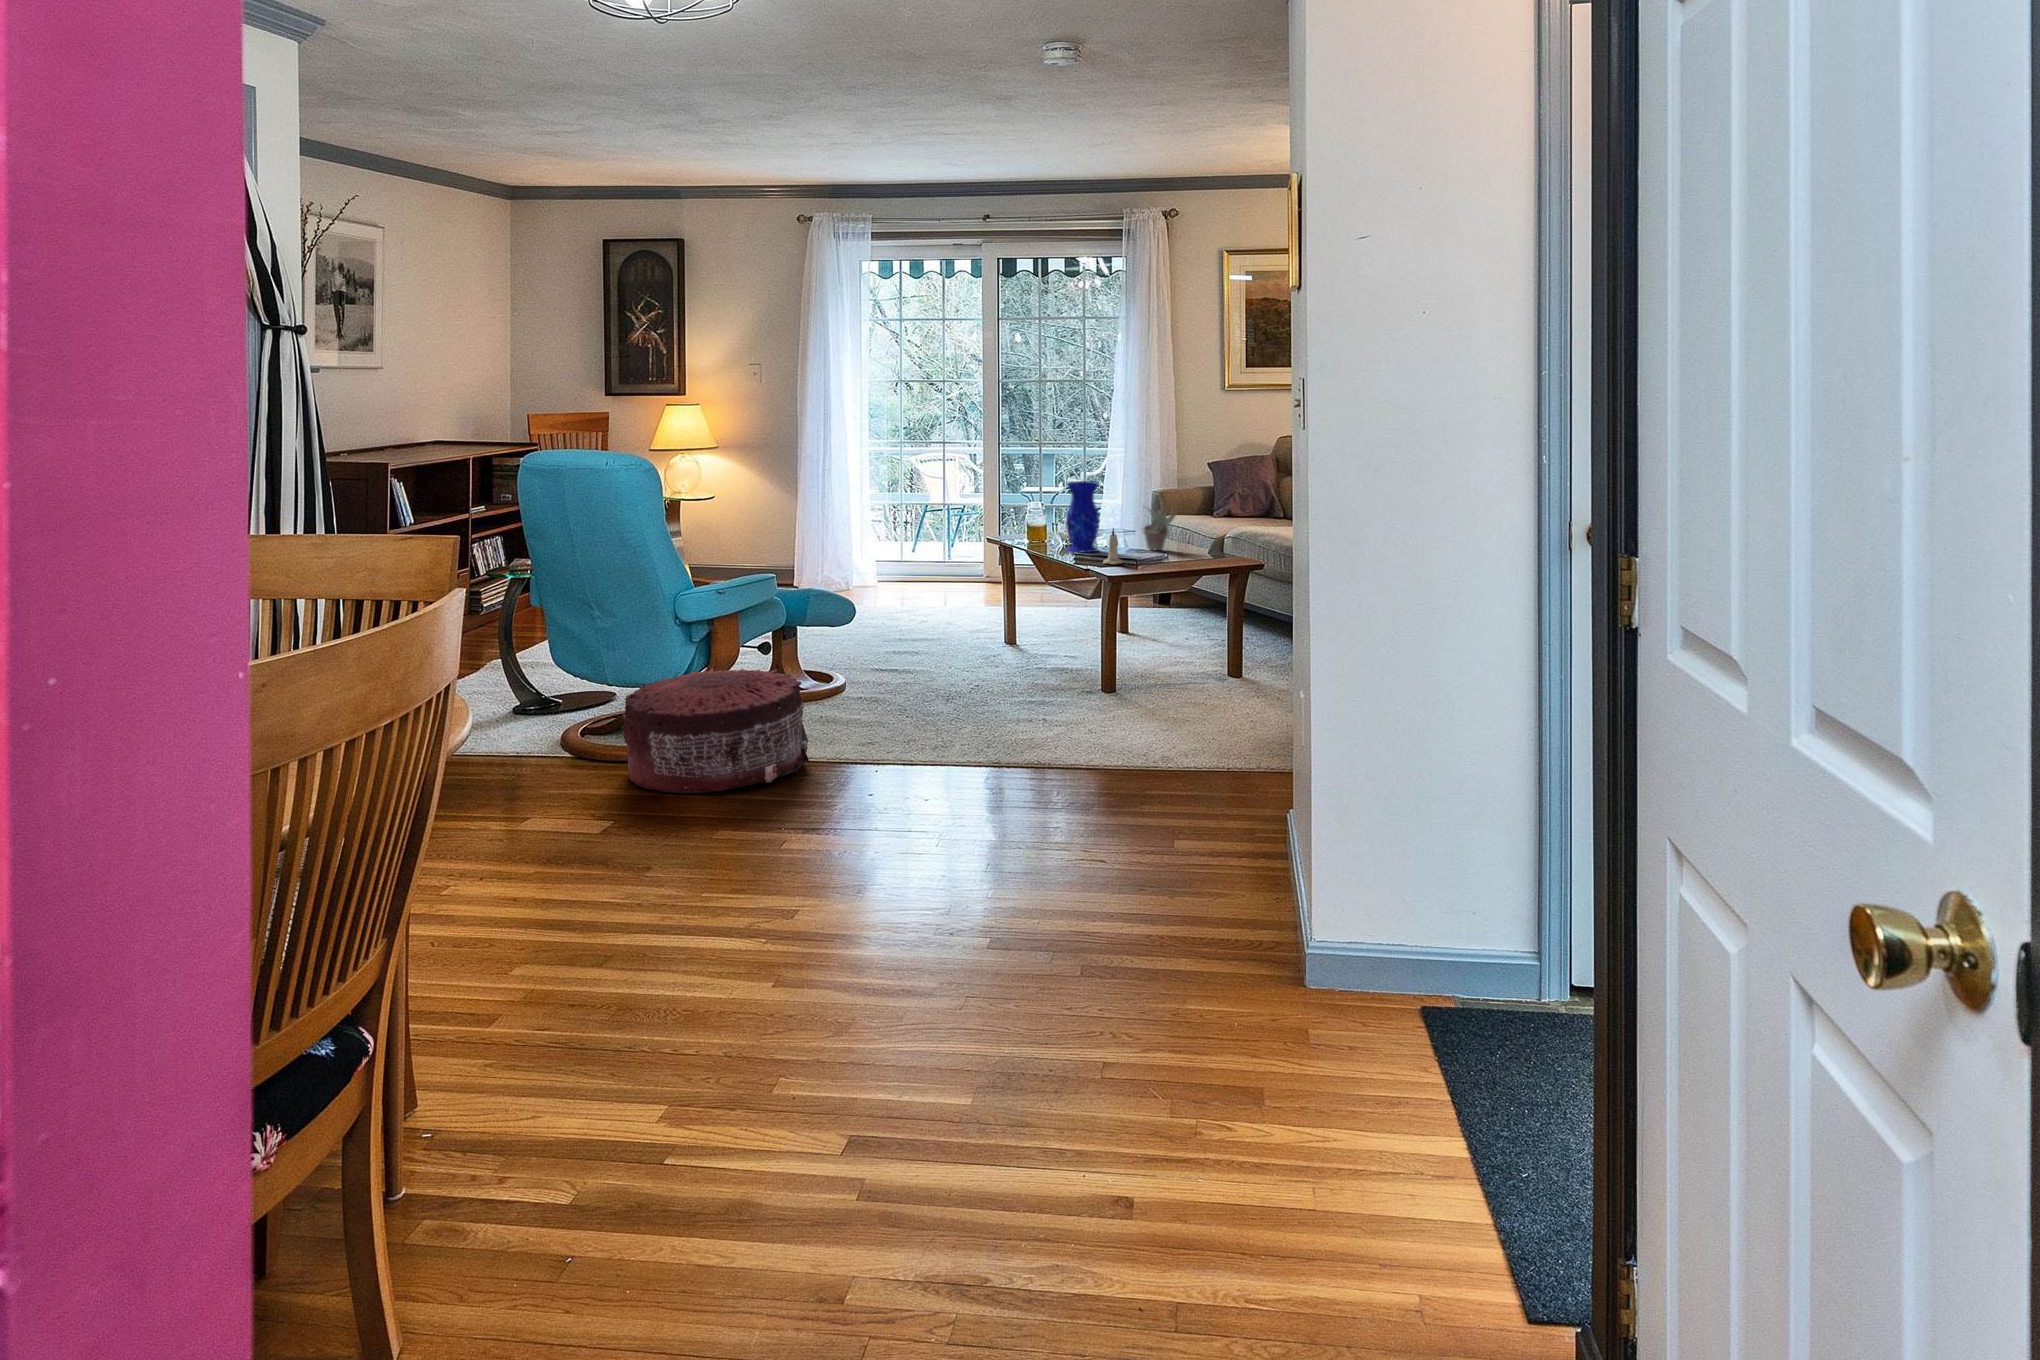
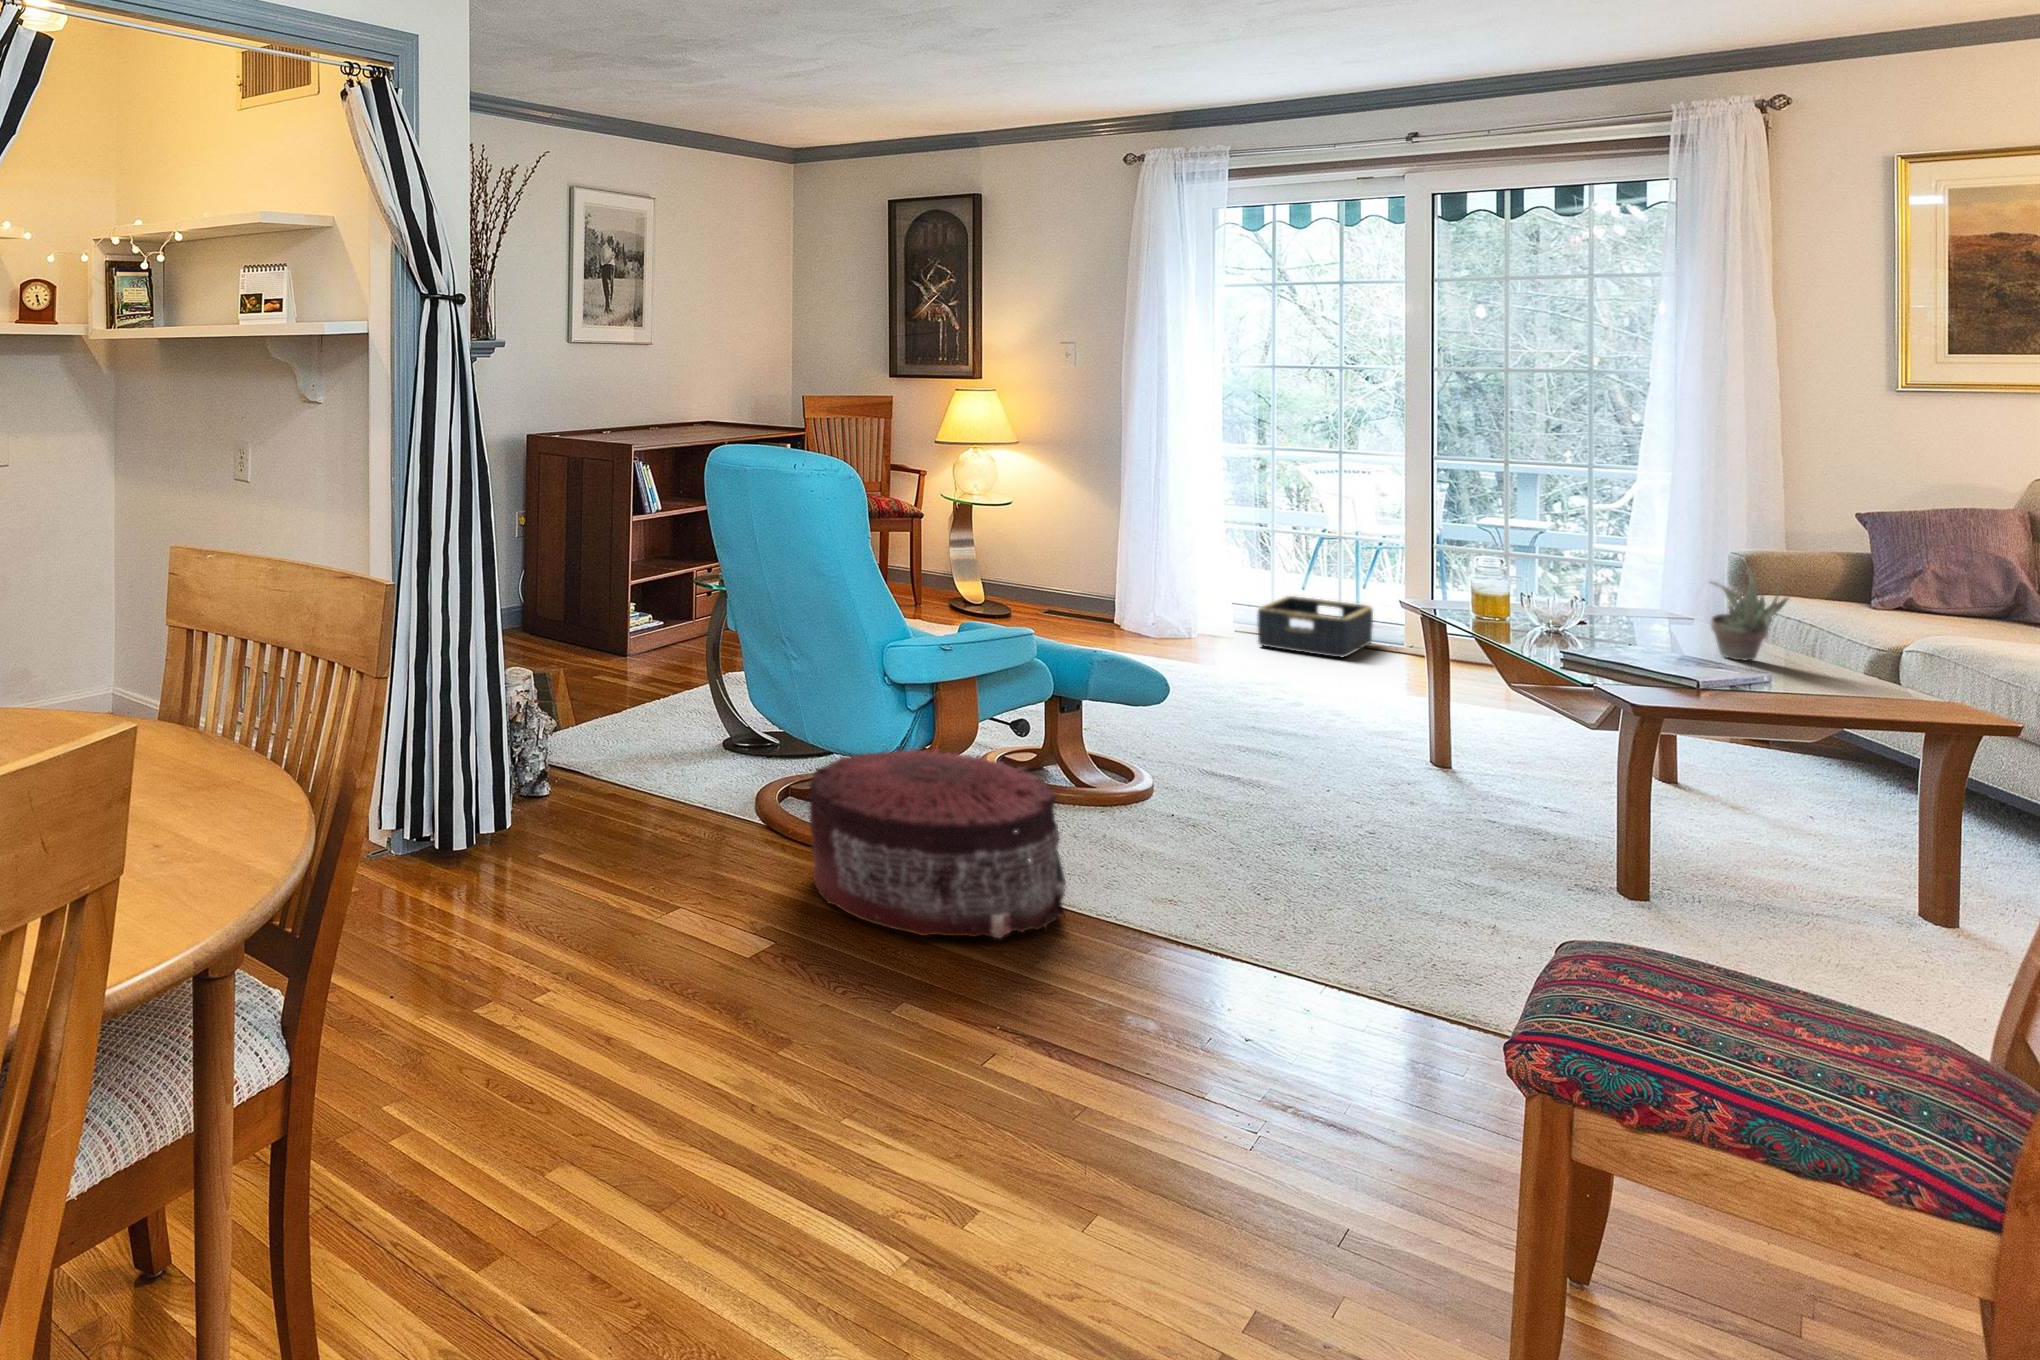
vase: present [1066,481,1100,553] -> none [1545,529,1615,649]
candle: present [1103,528,1123,565] -> none [1622,617,1666,680]
basket: none [894,550,965,588] -> present [1257,596,1373,657]

